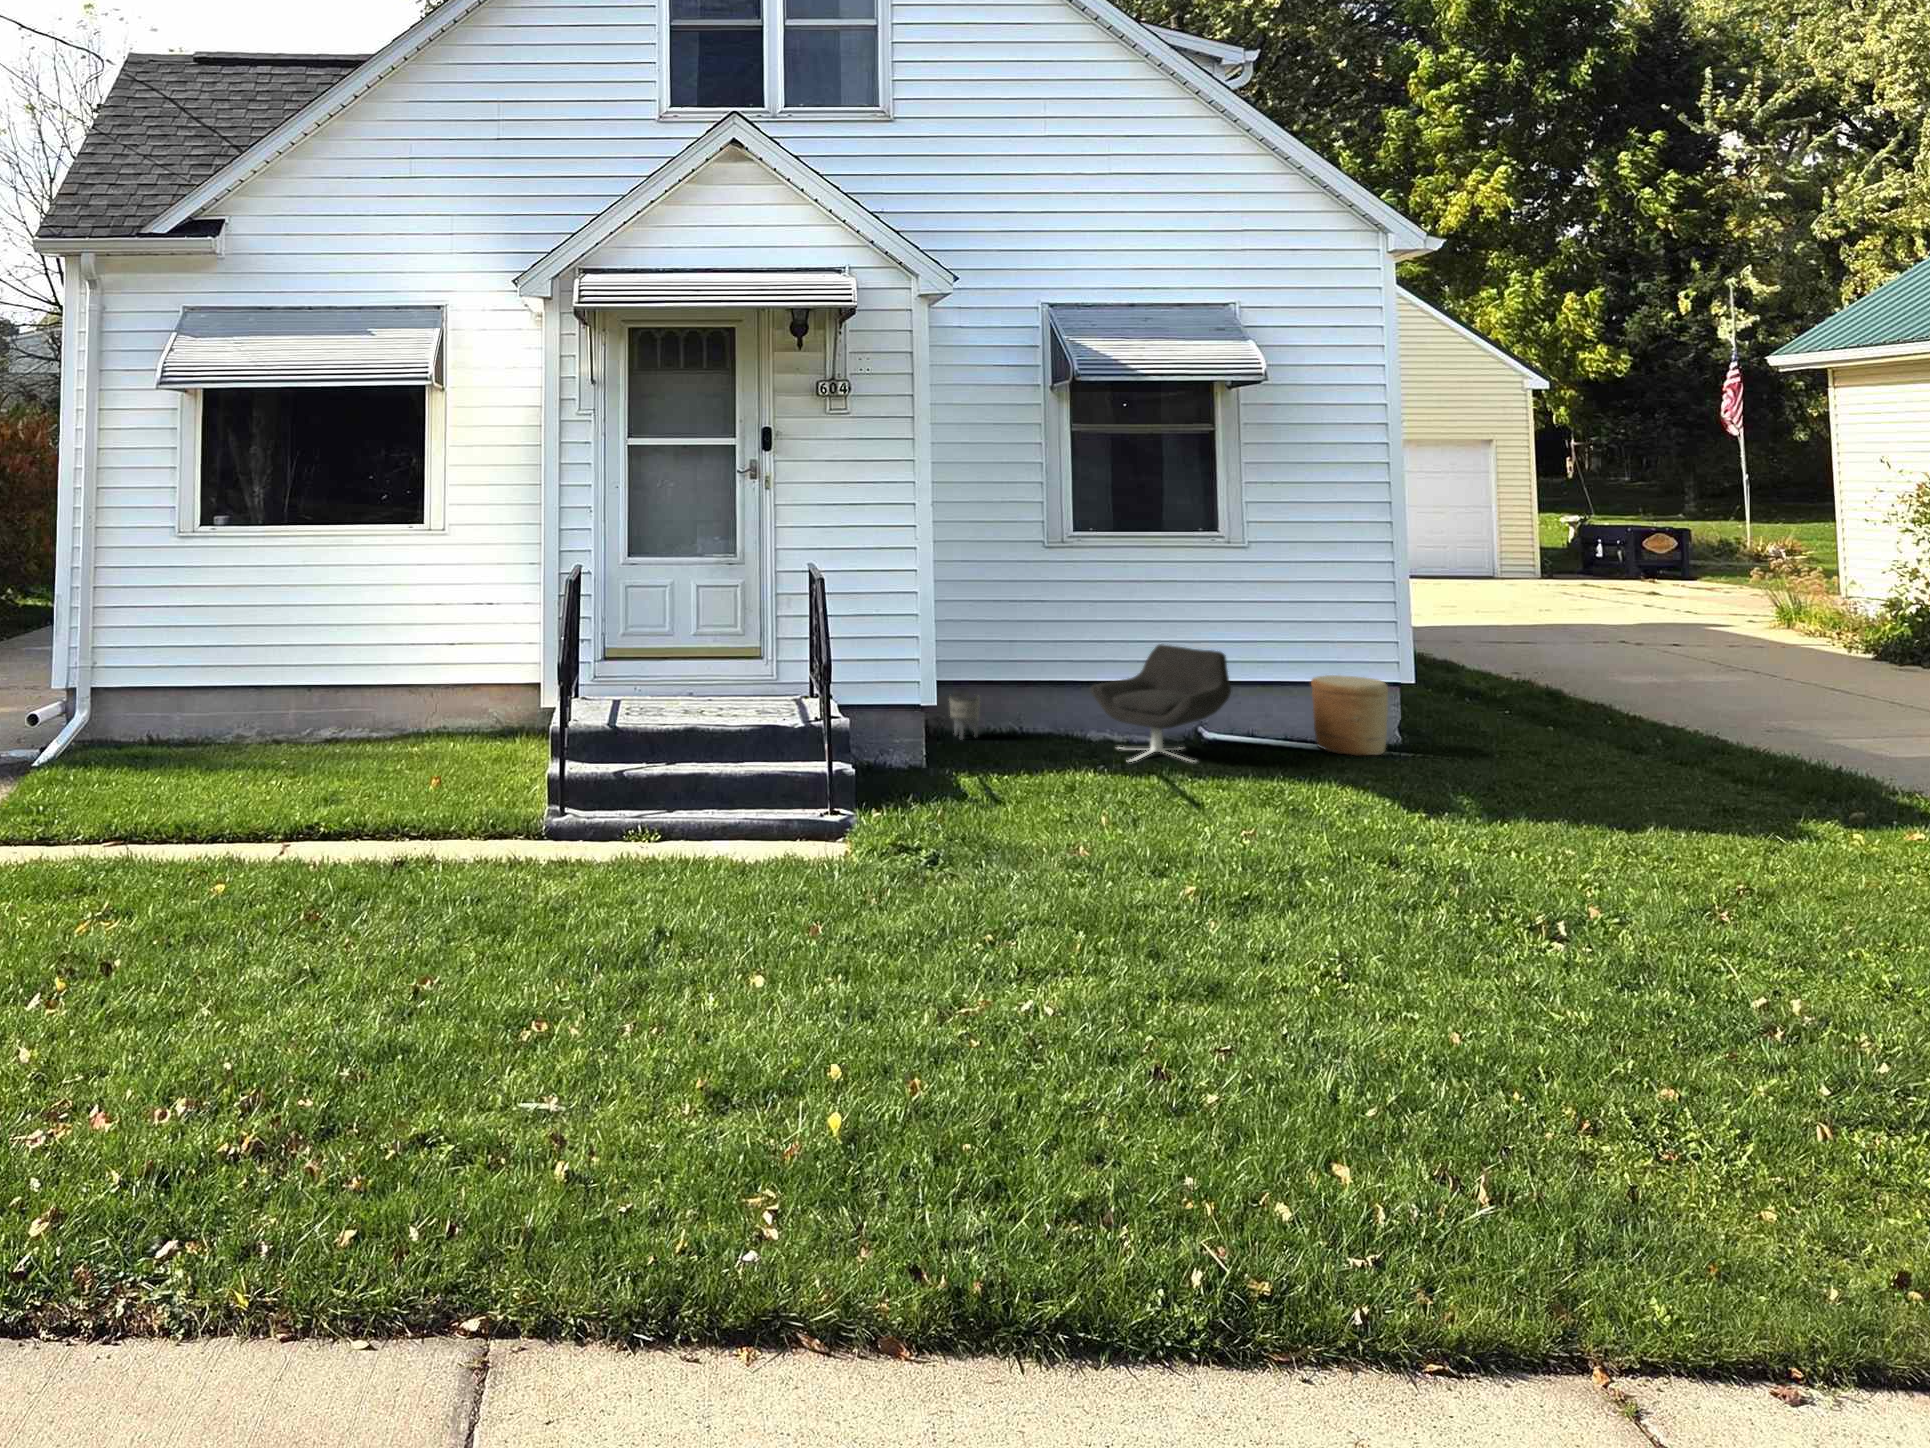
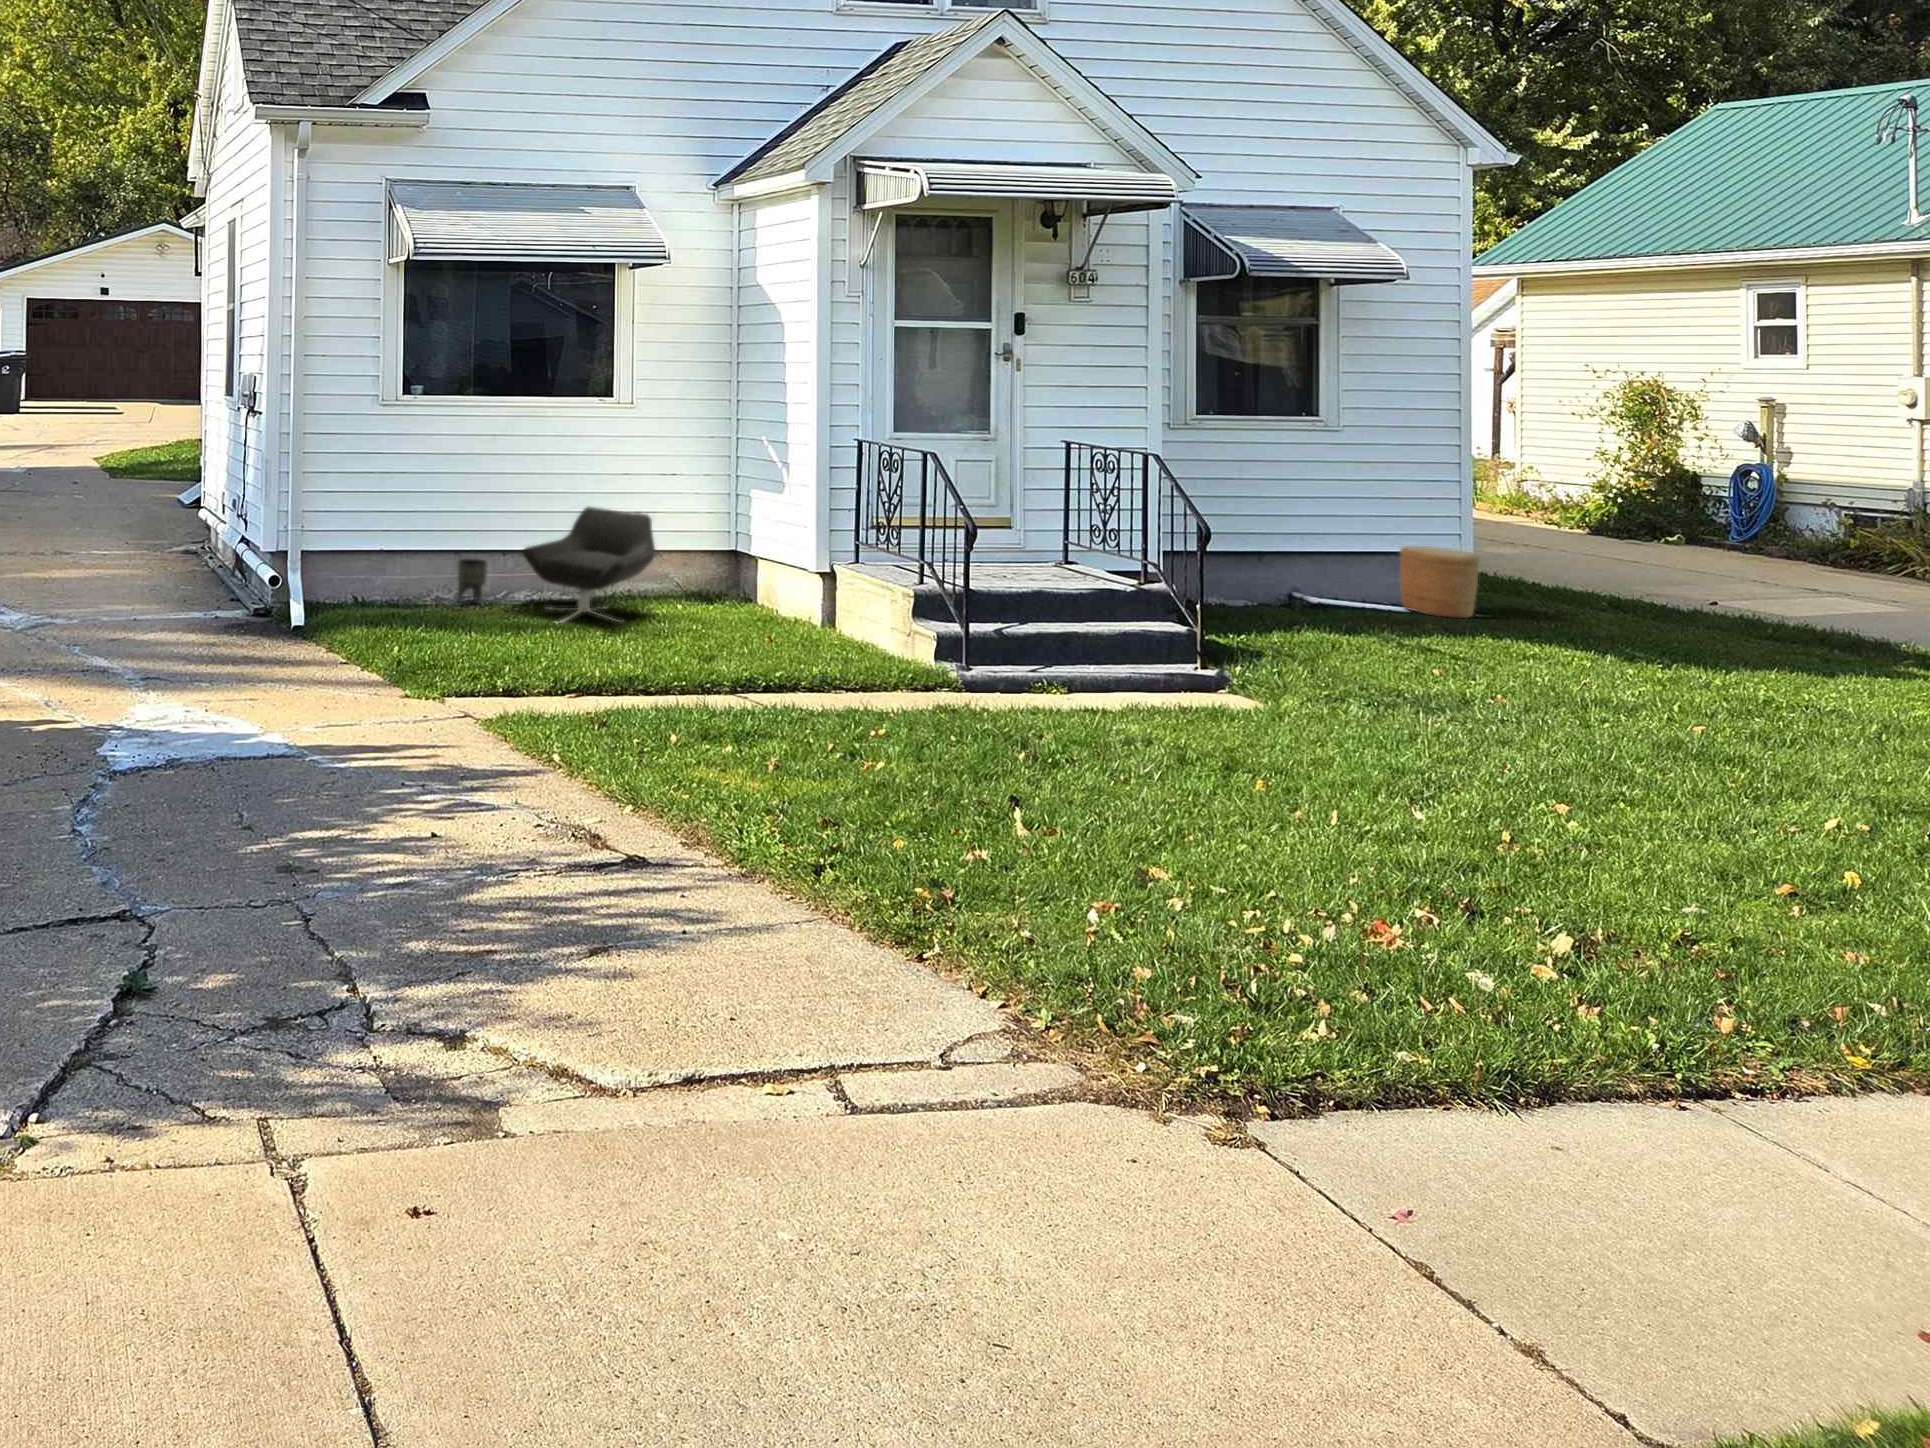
lounge chair: present [1090,644,1231,762] -> present [522,507,656,622]
planter: present [949,696,980,739] -> present [457,559,487,604]

